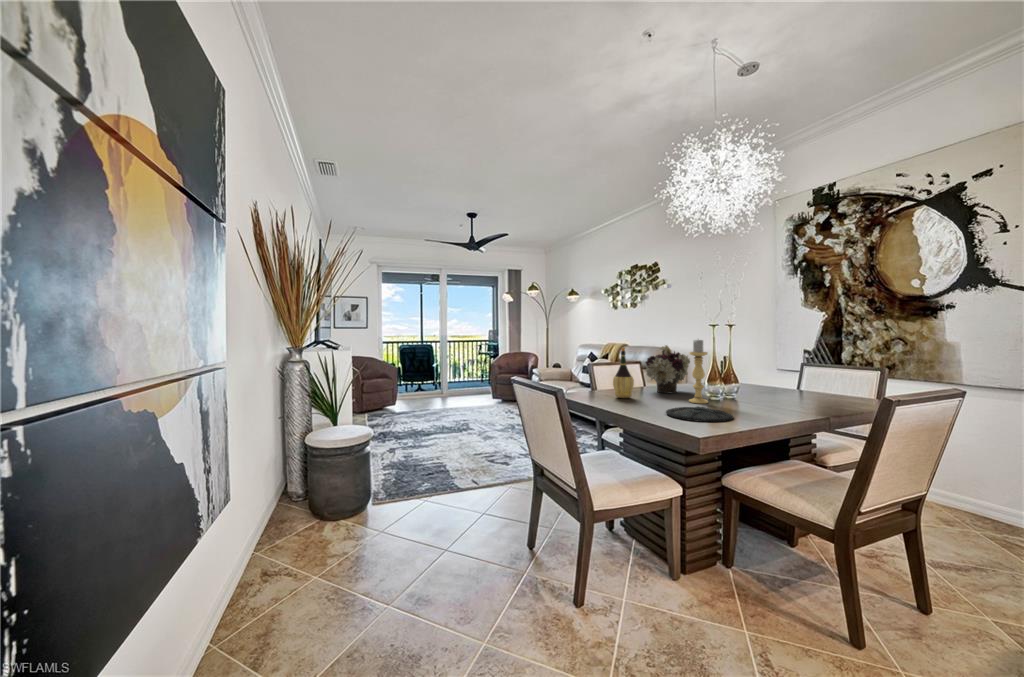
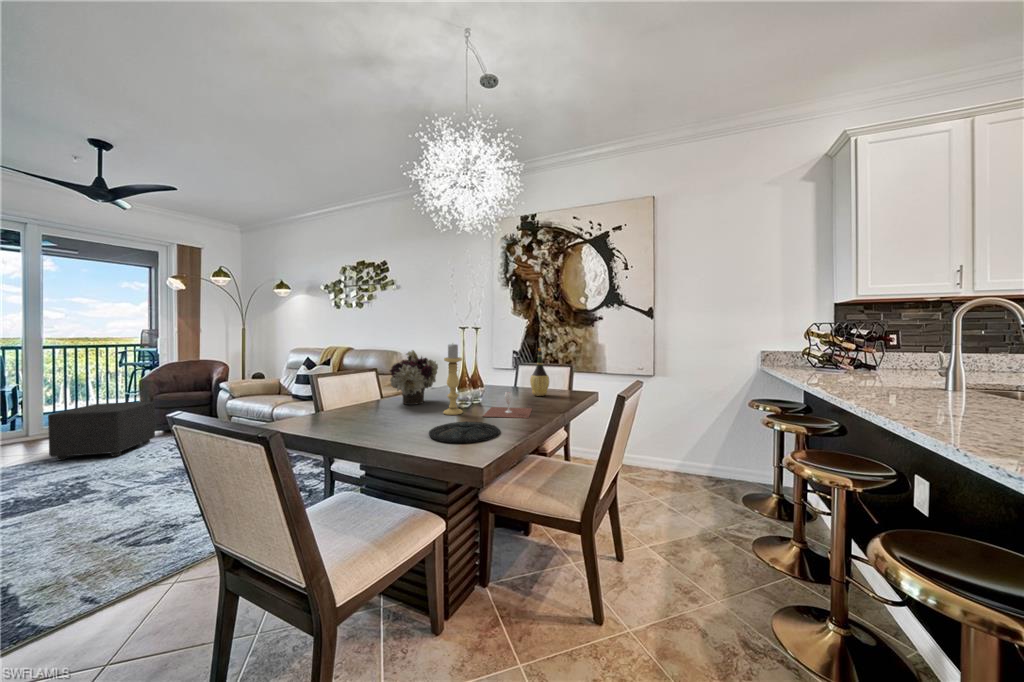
wine bottle: present [613,348,634,398] -> present [530,348,549,396]
ottoman: none [452,378,497,413] -> present [48,402,155,460]
wine glass: none [725,387,790,414] -> present [483,392,532,418]

